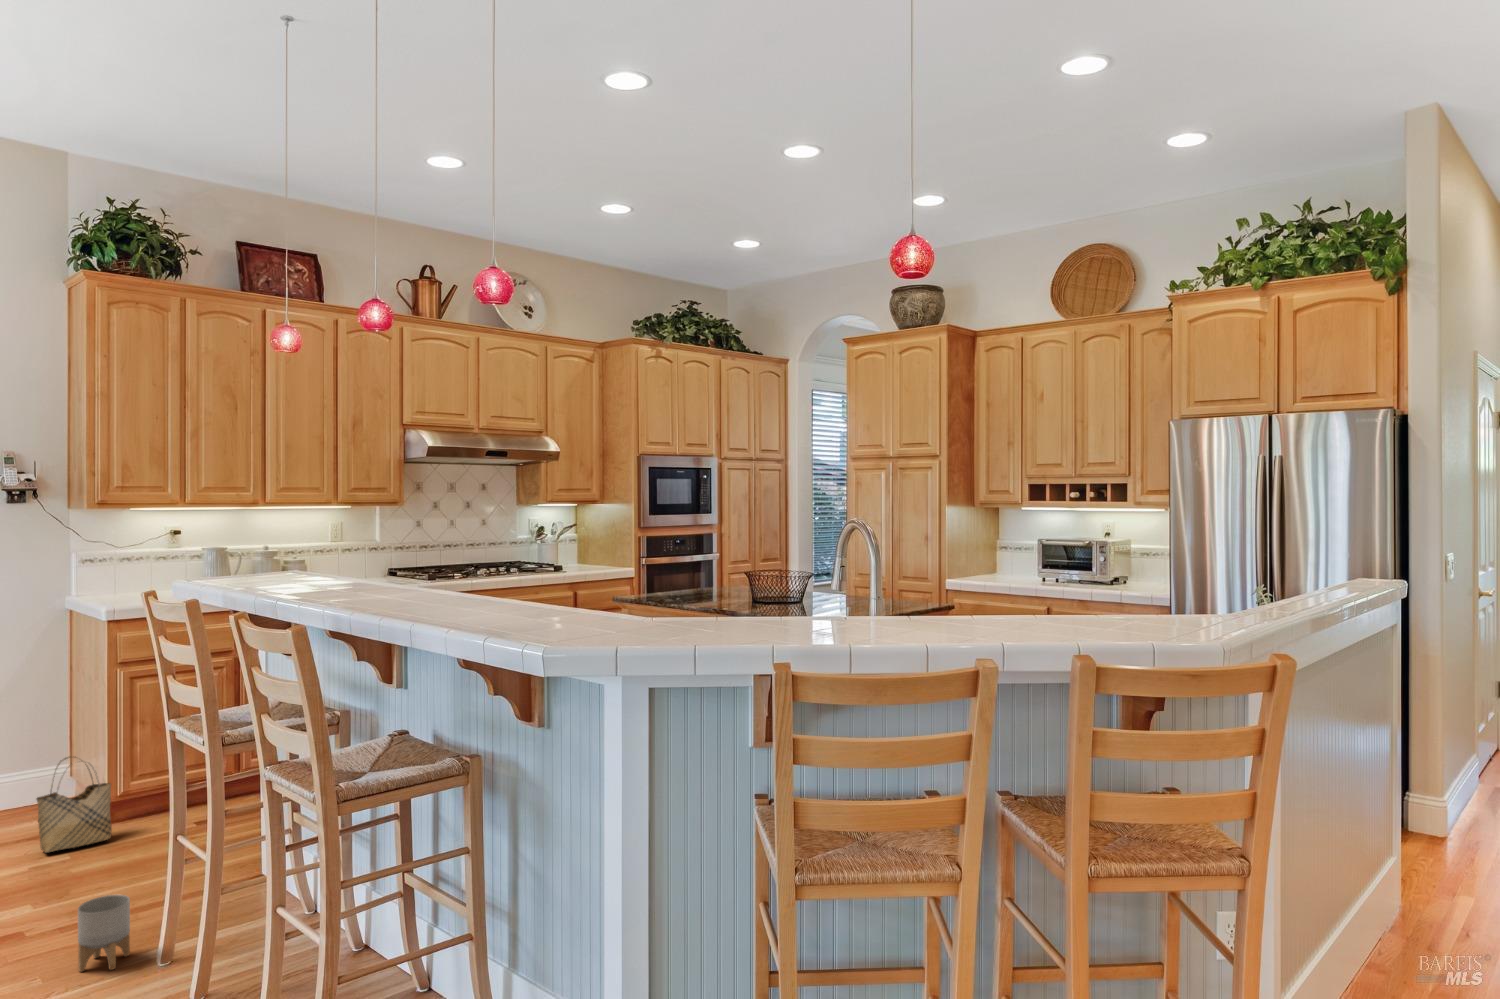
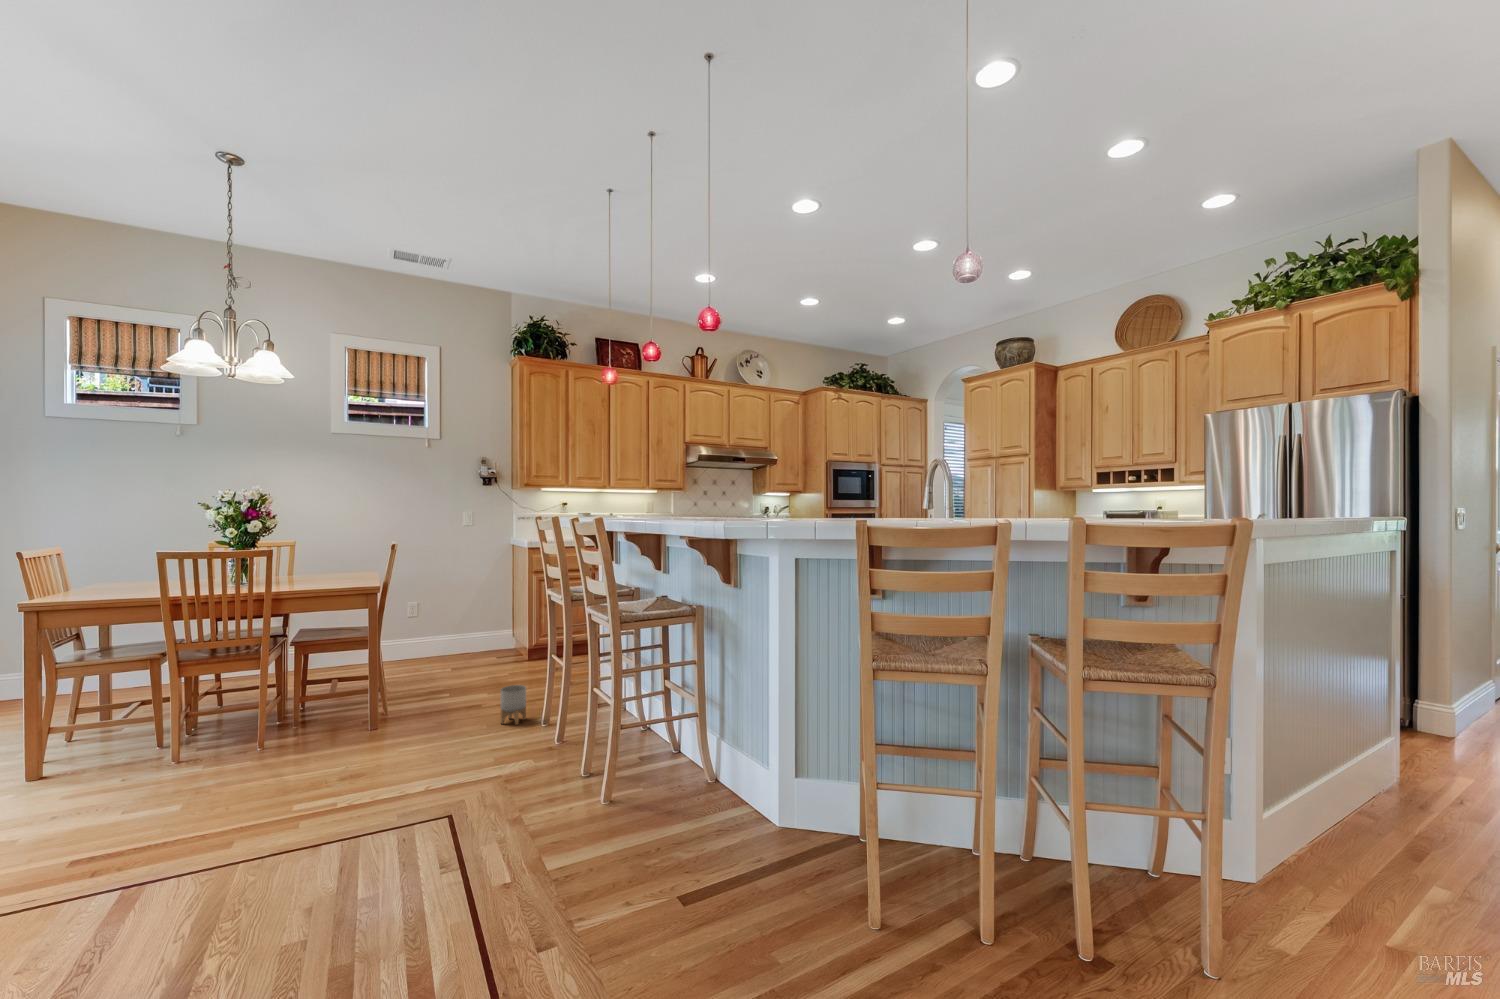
woven basket: present [37,757,112,853] -> none [489,620,526,671]

